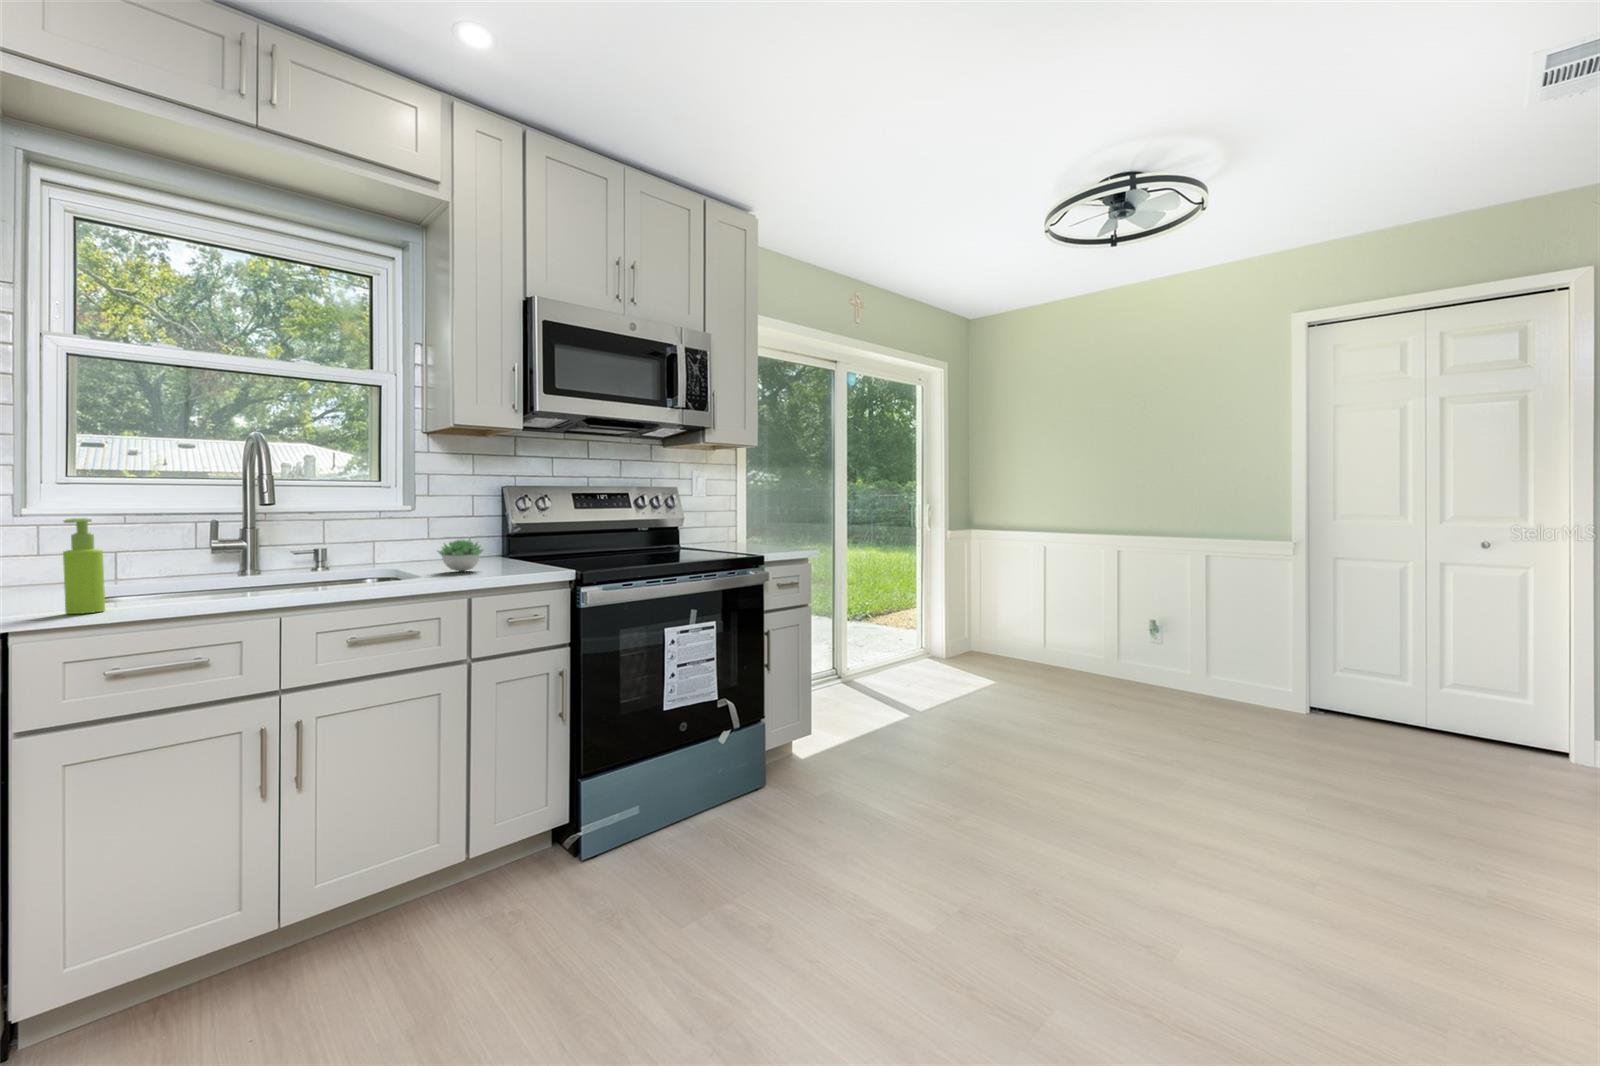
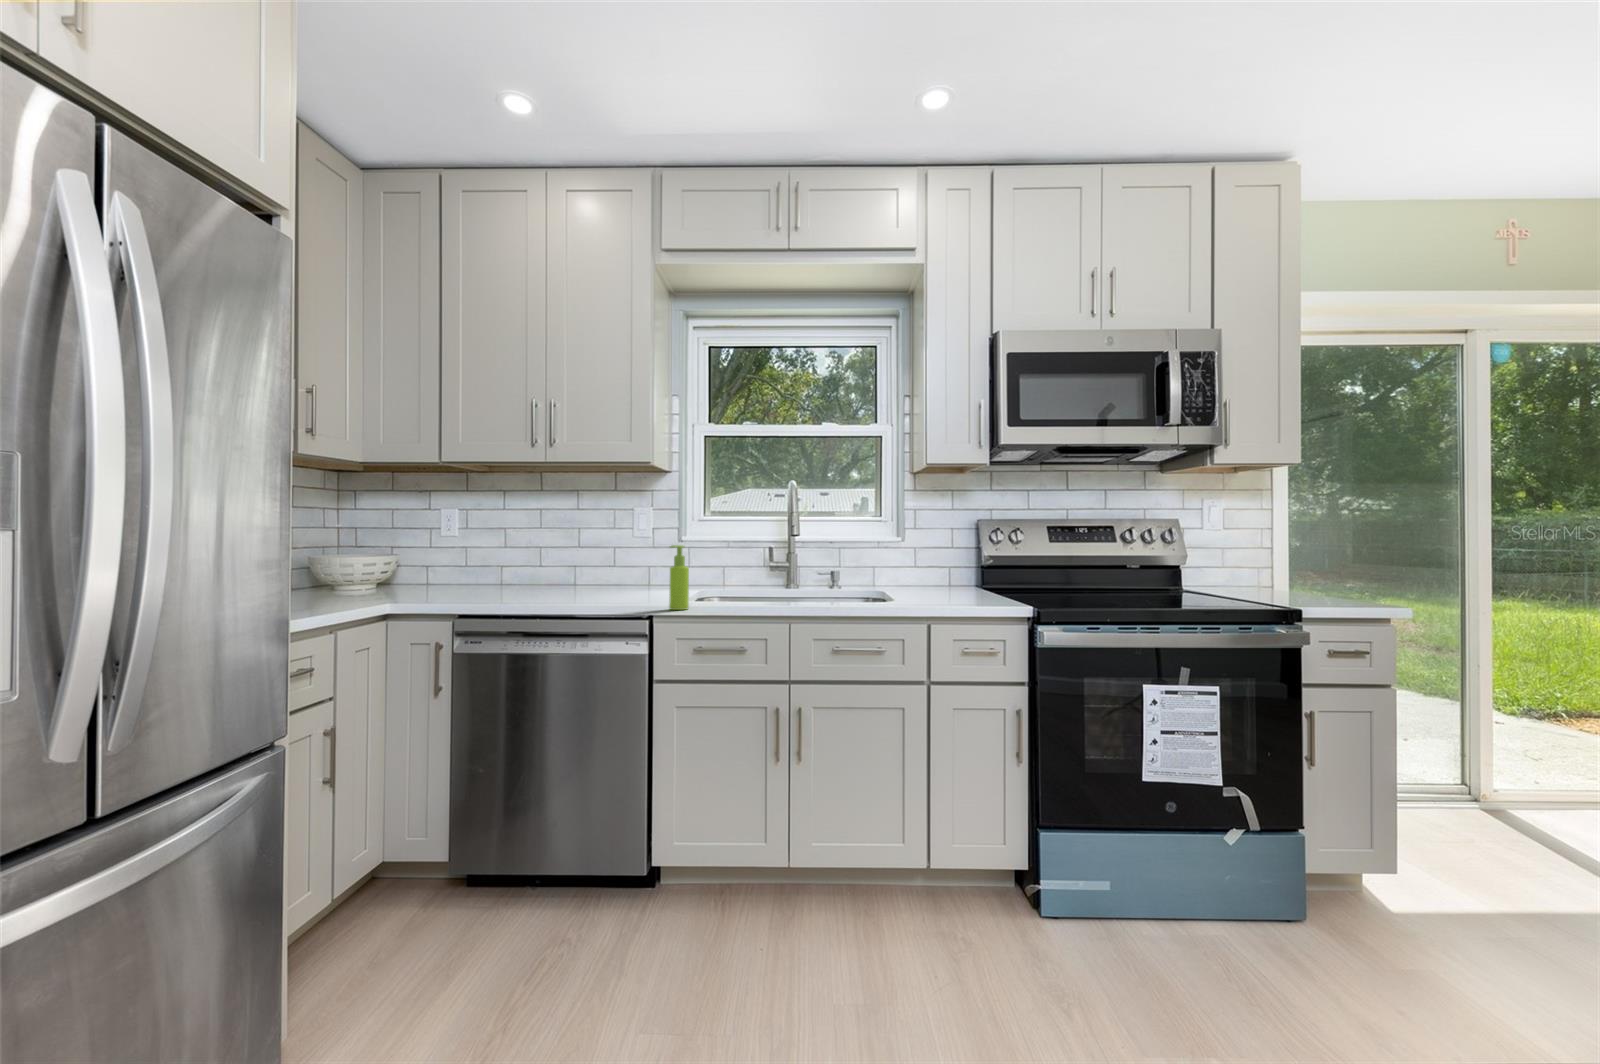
succulent plant: present [437,540,484,571] -> none [910,570,952,599]

